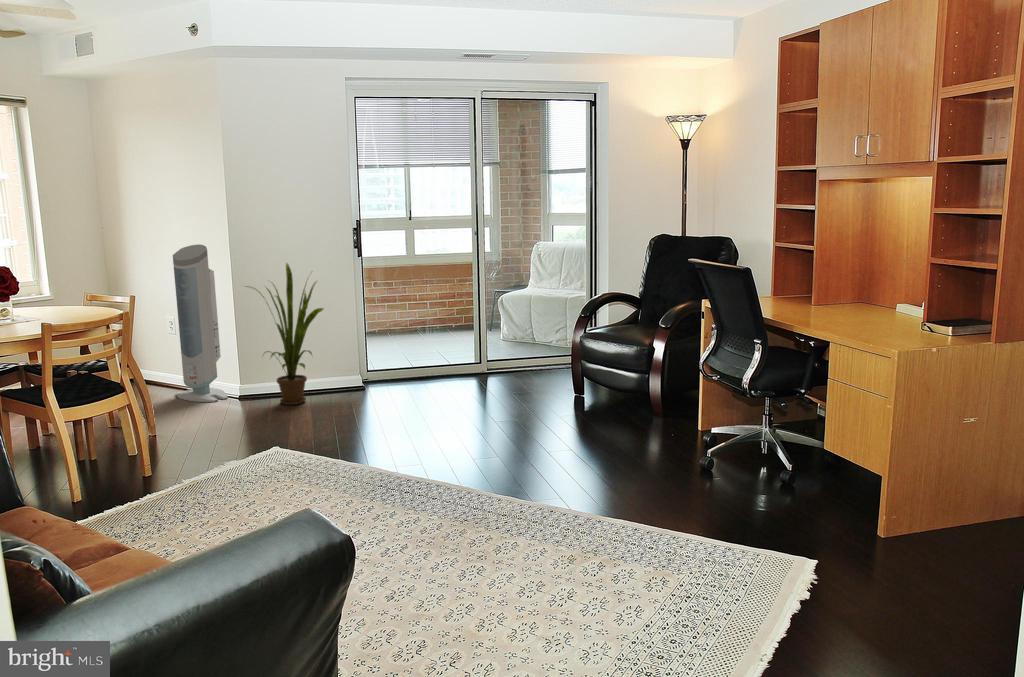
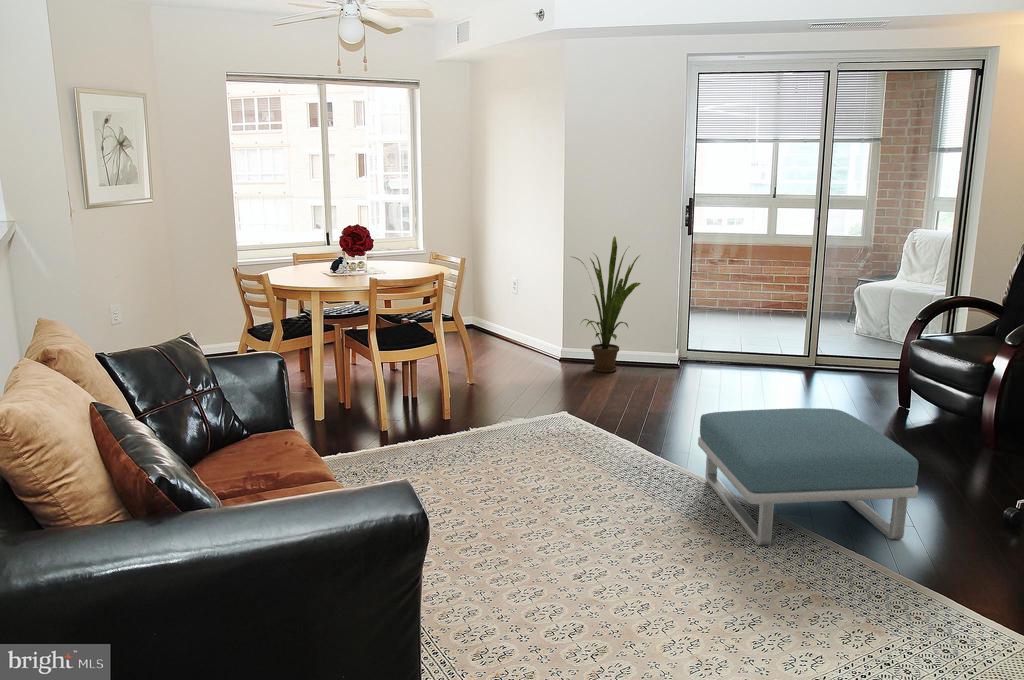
air purifier: present [173,244,228,402] -> none [513,215,552,360]
footstool: none [446,400,647,530] -> present [698,408,918,545]

